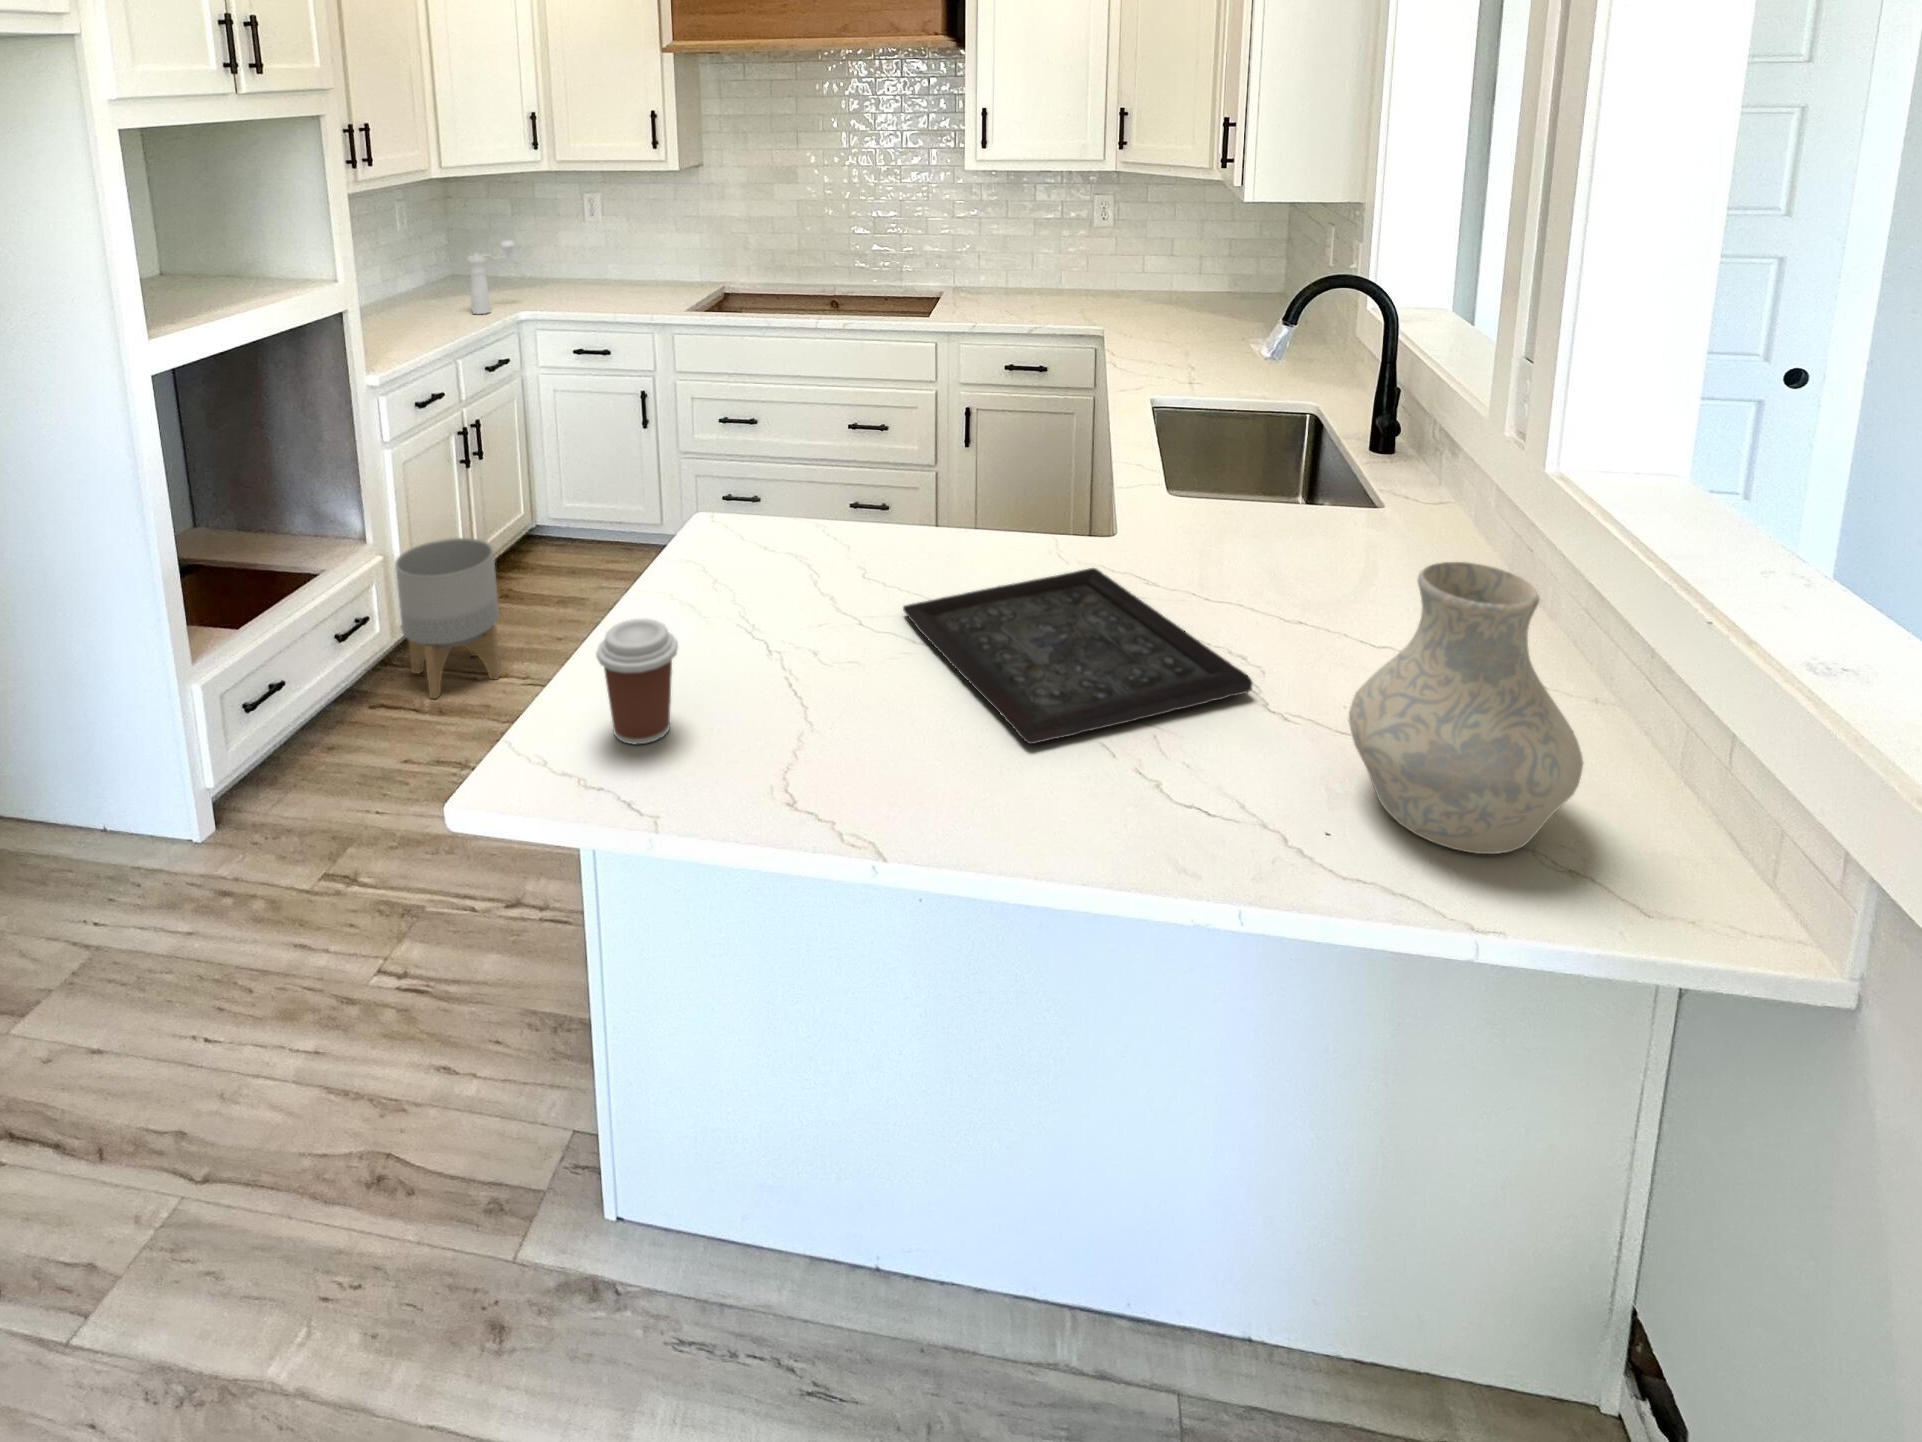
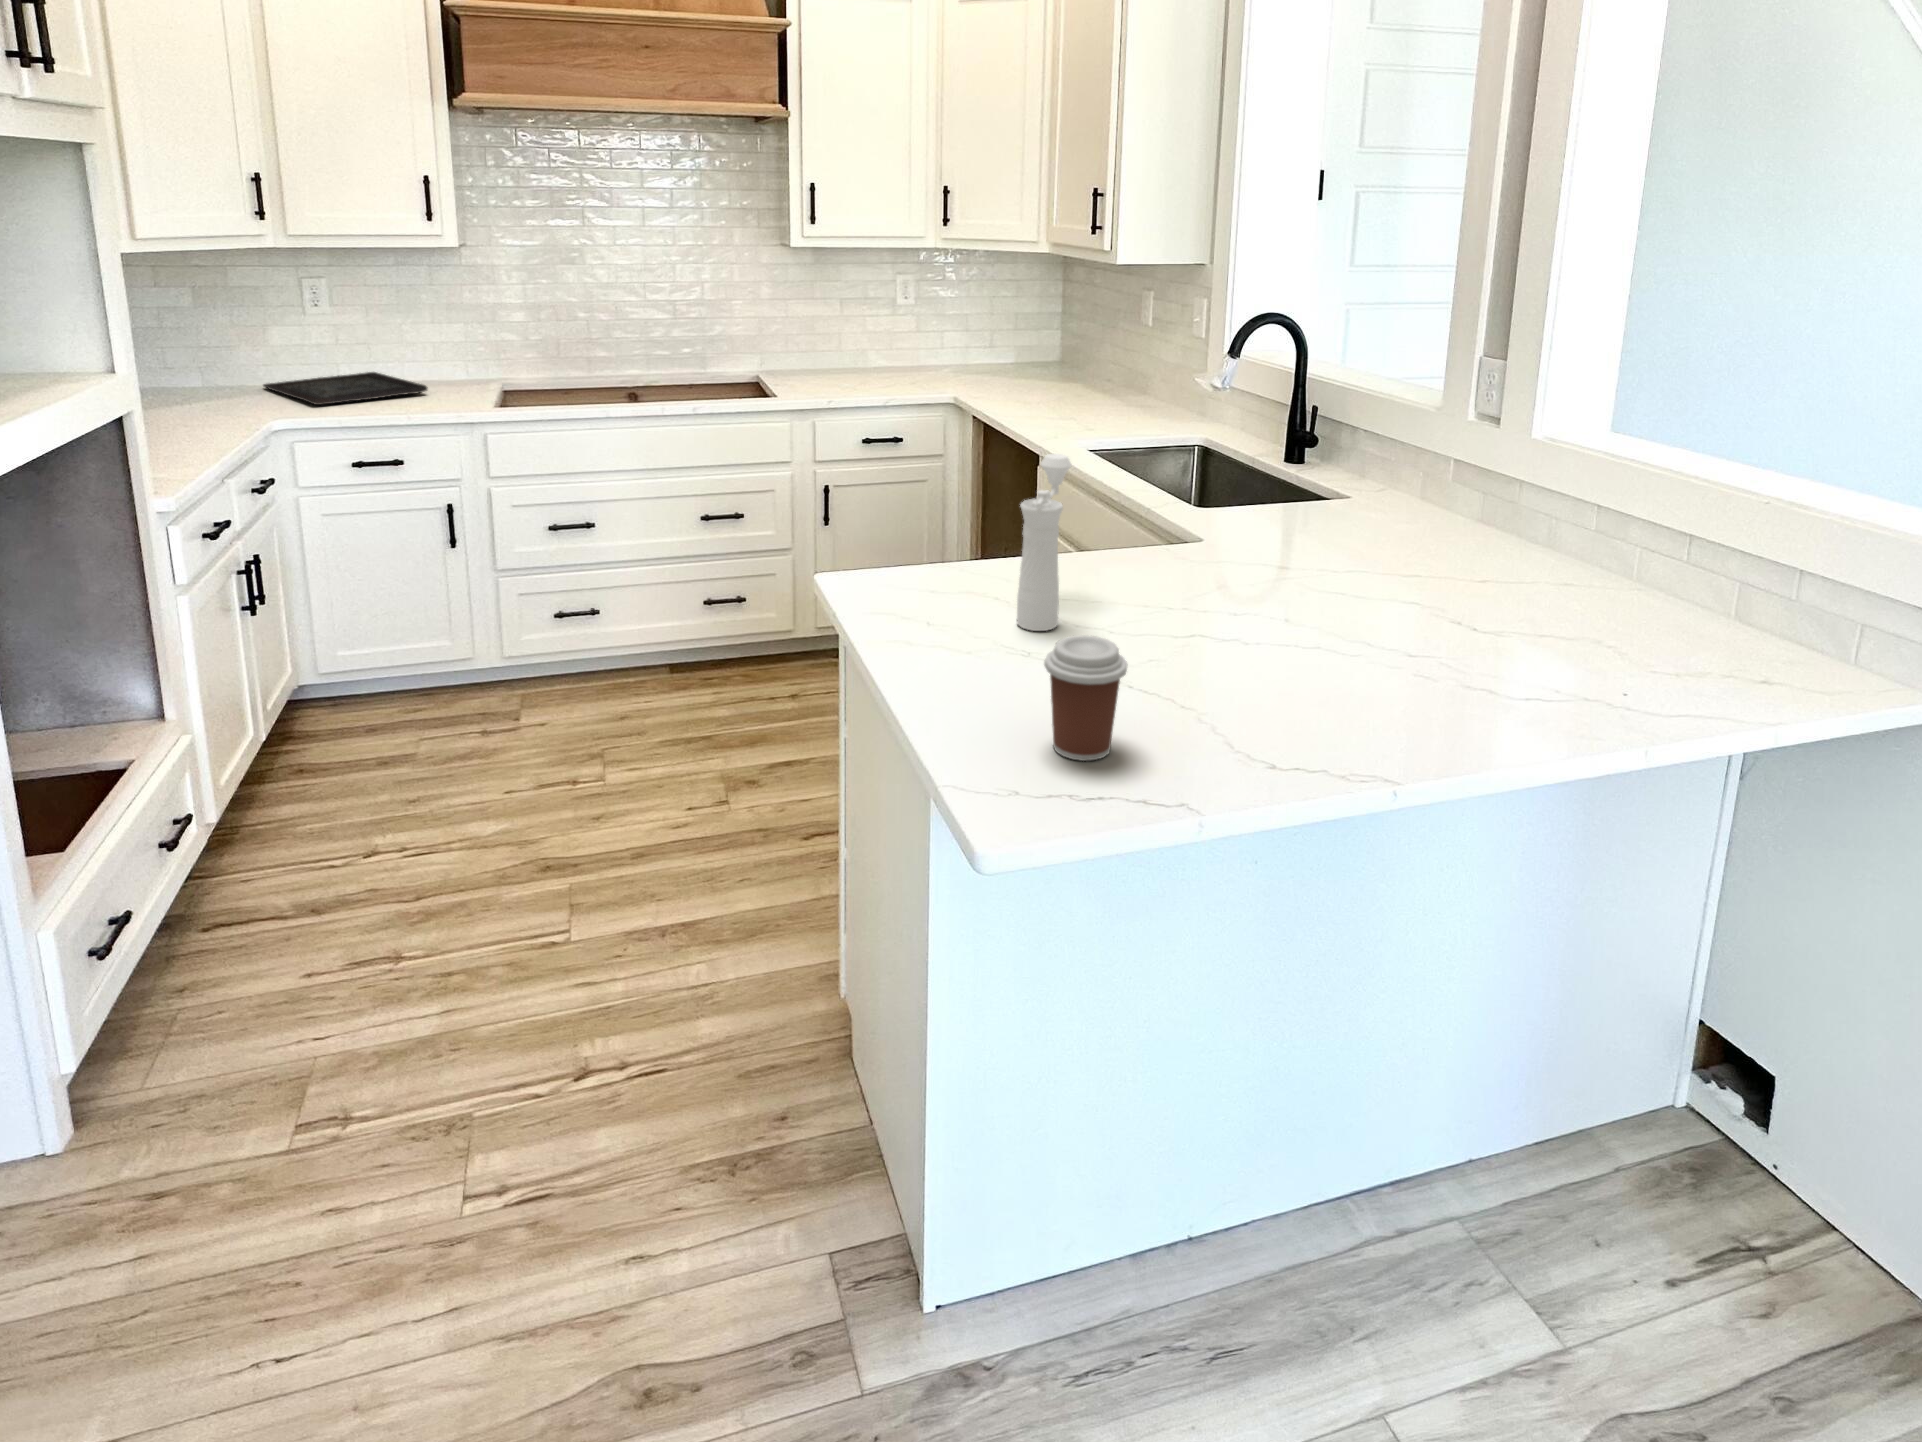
pepper mill: present [468,241,514,314] -> present [1017,454,1071,631]
planter: present [395,538,500,699] -> none [214,696,368,905]
vase: present [1349,562,1583,854] -> none [1590,485,1768,693]
tray: present [903,568,1252,744] -> present [263,372,428,405]

